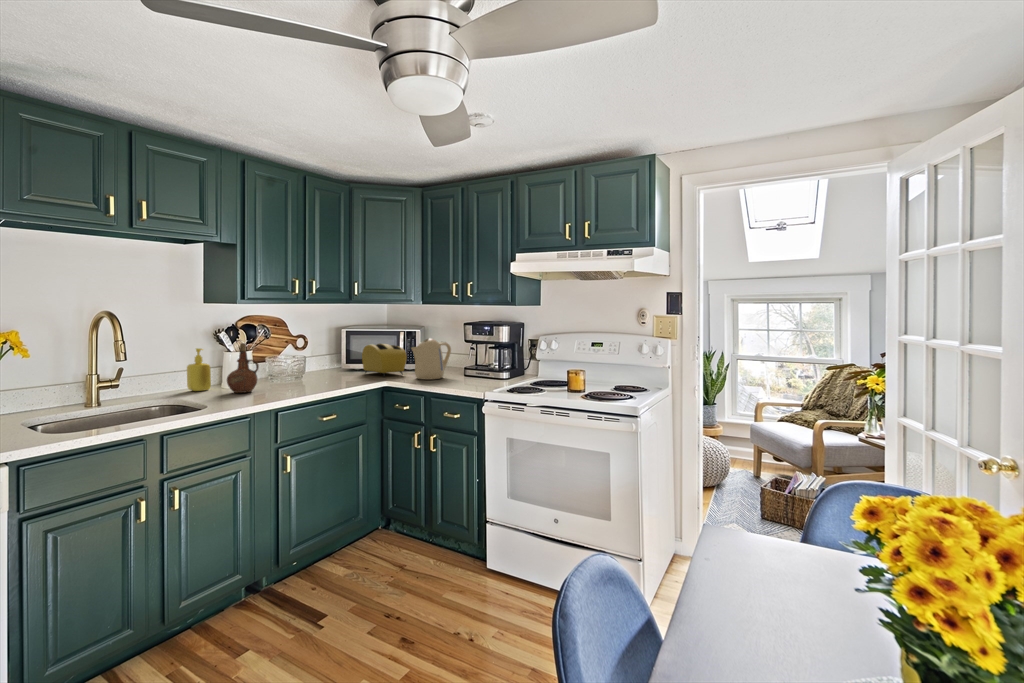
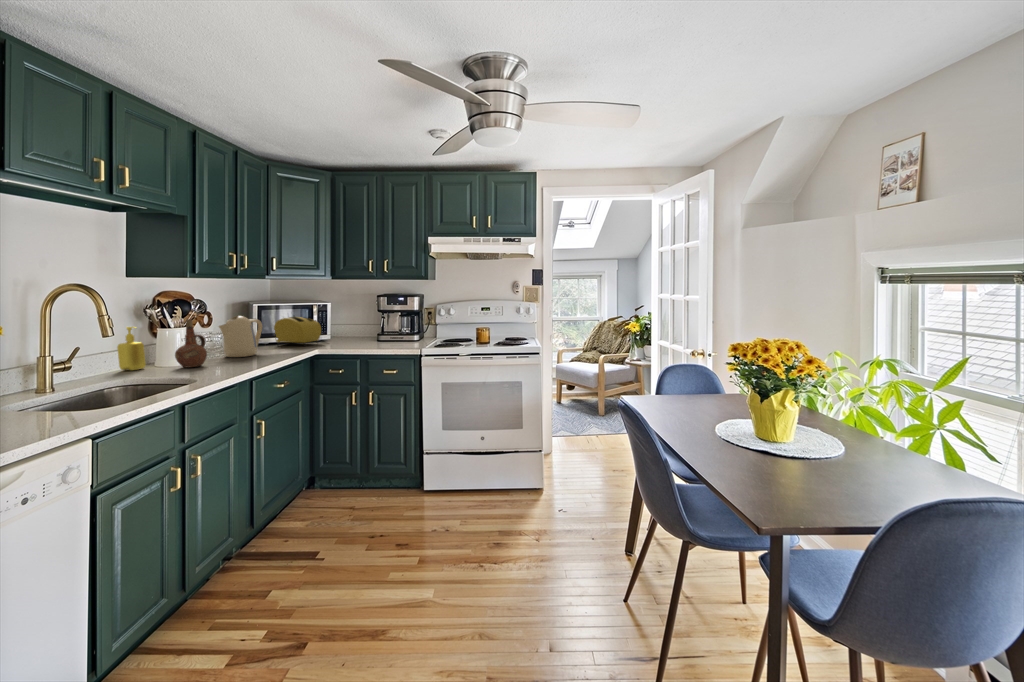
kettle: present [411,338,451,380] -> present [219,316,262,357]

